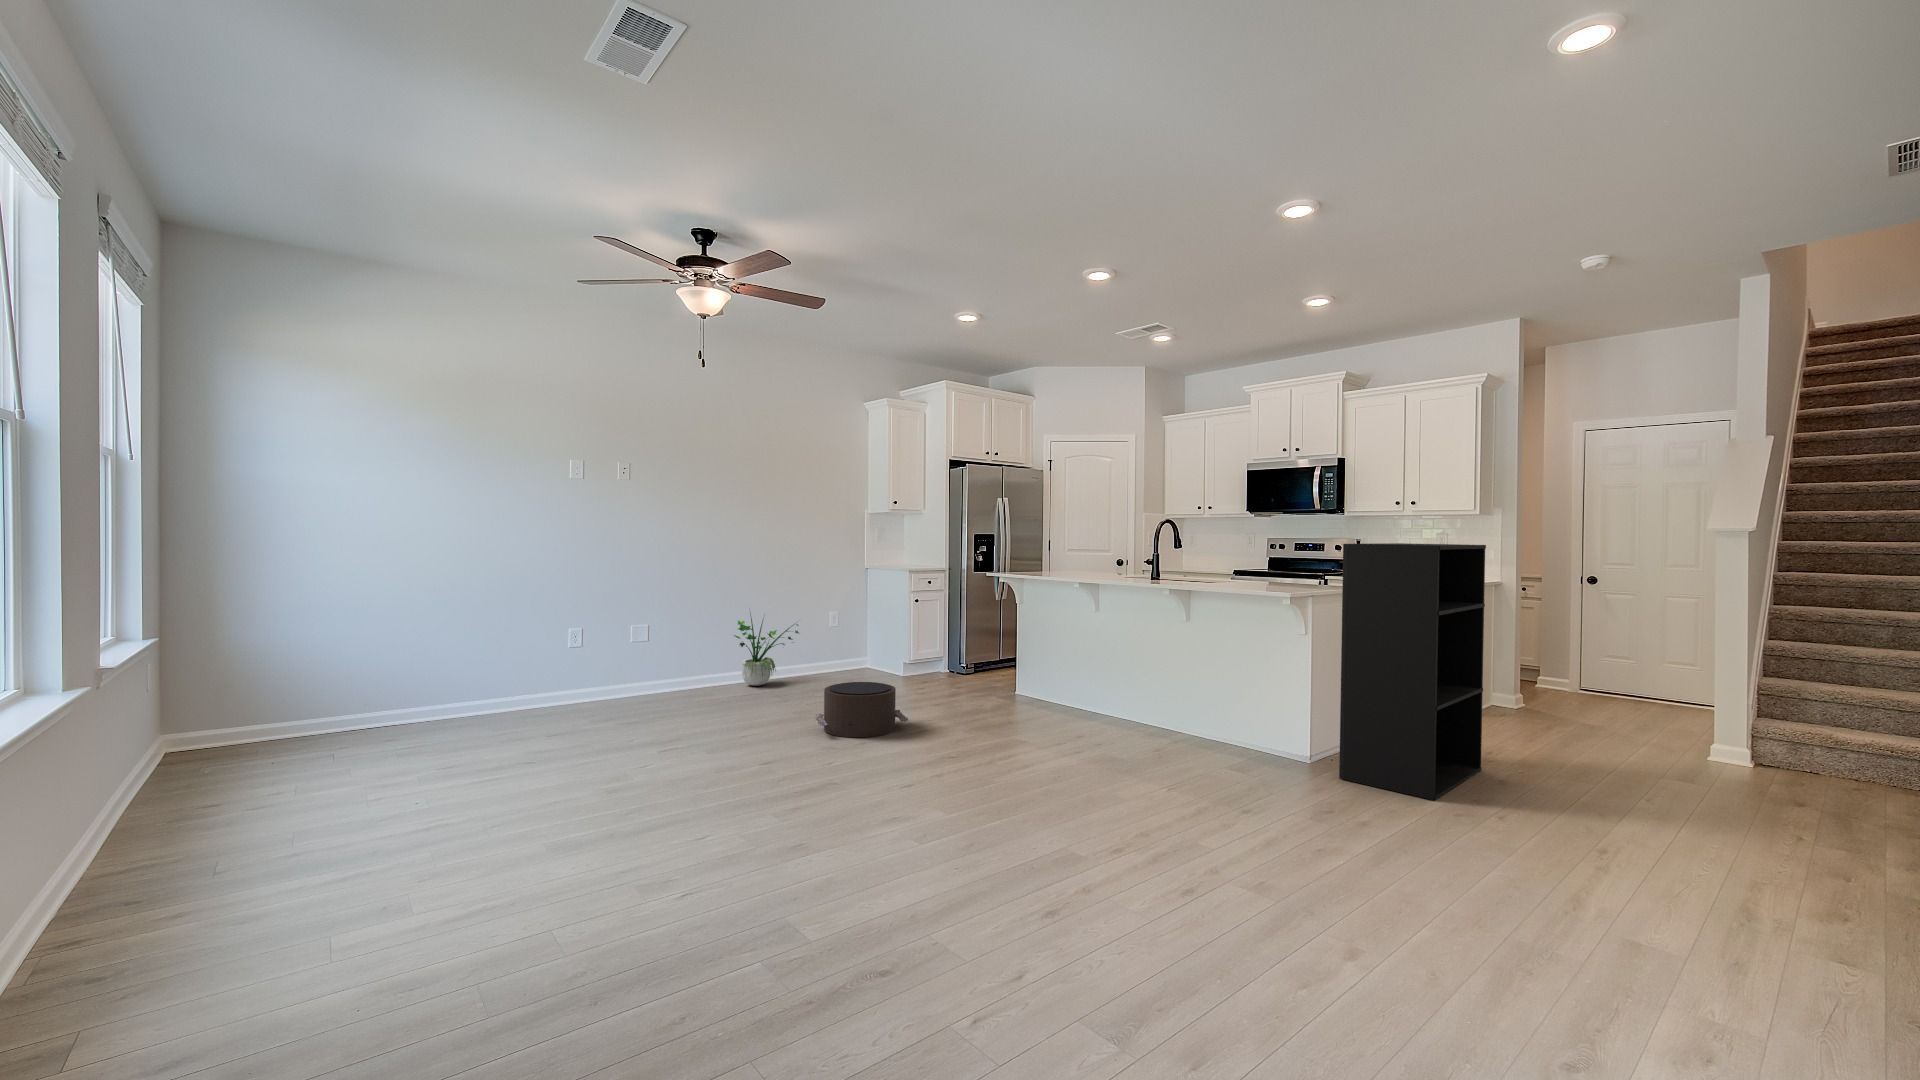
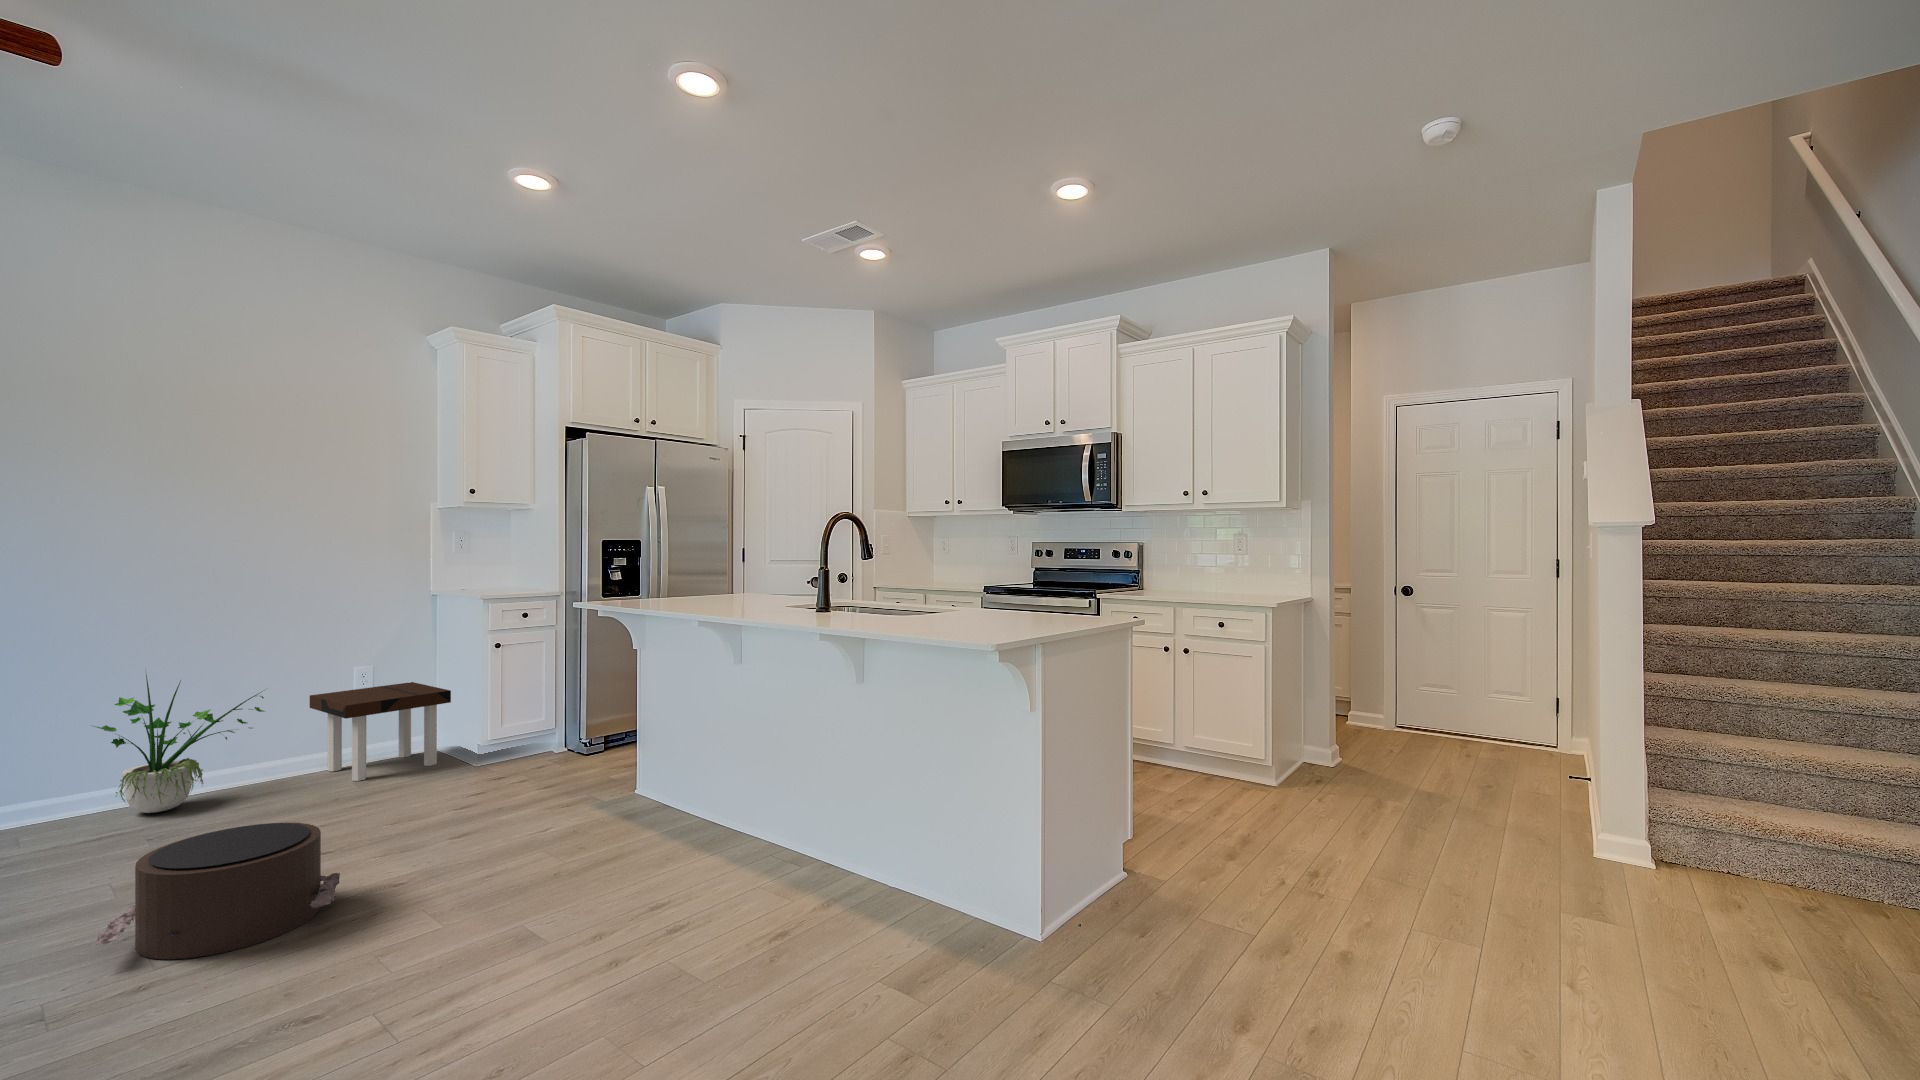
bookshelf: present [1339,543,1486,800] -> none [1098,551,1322,1036]
side table: none [812,623,888,679] -> present [310,682,451,781]

